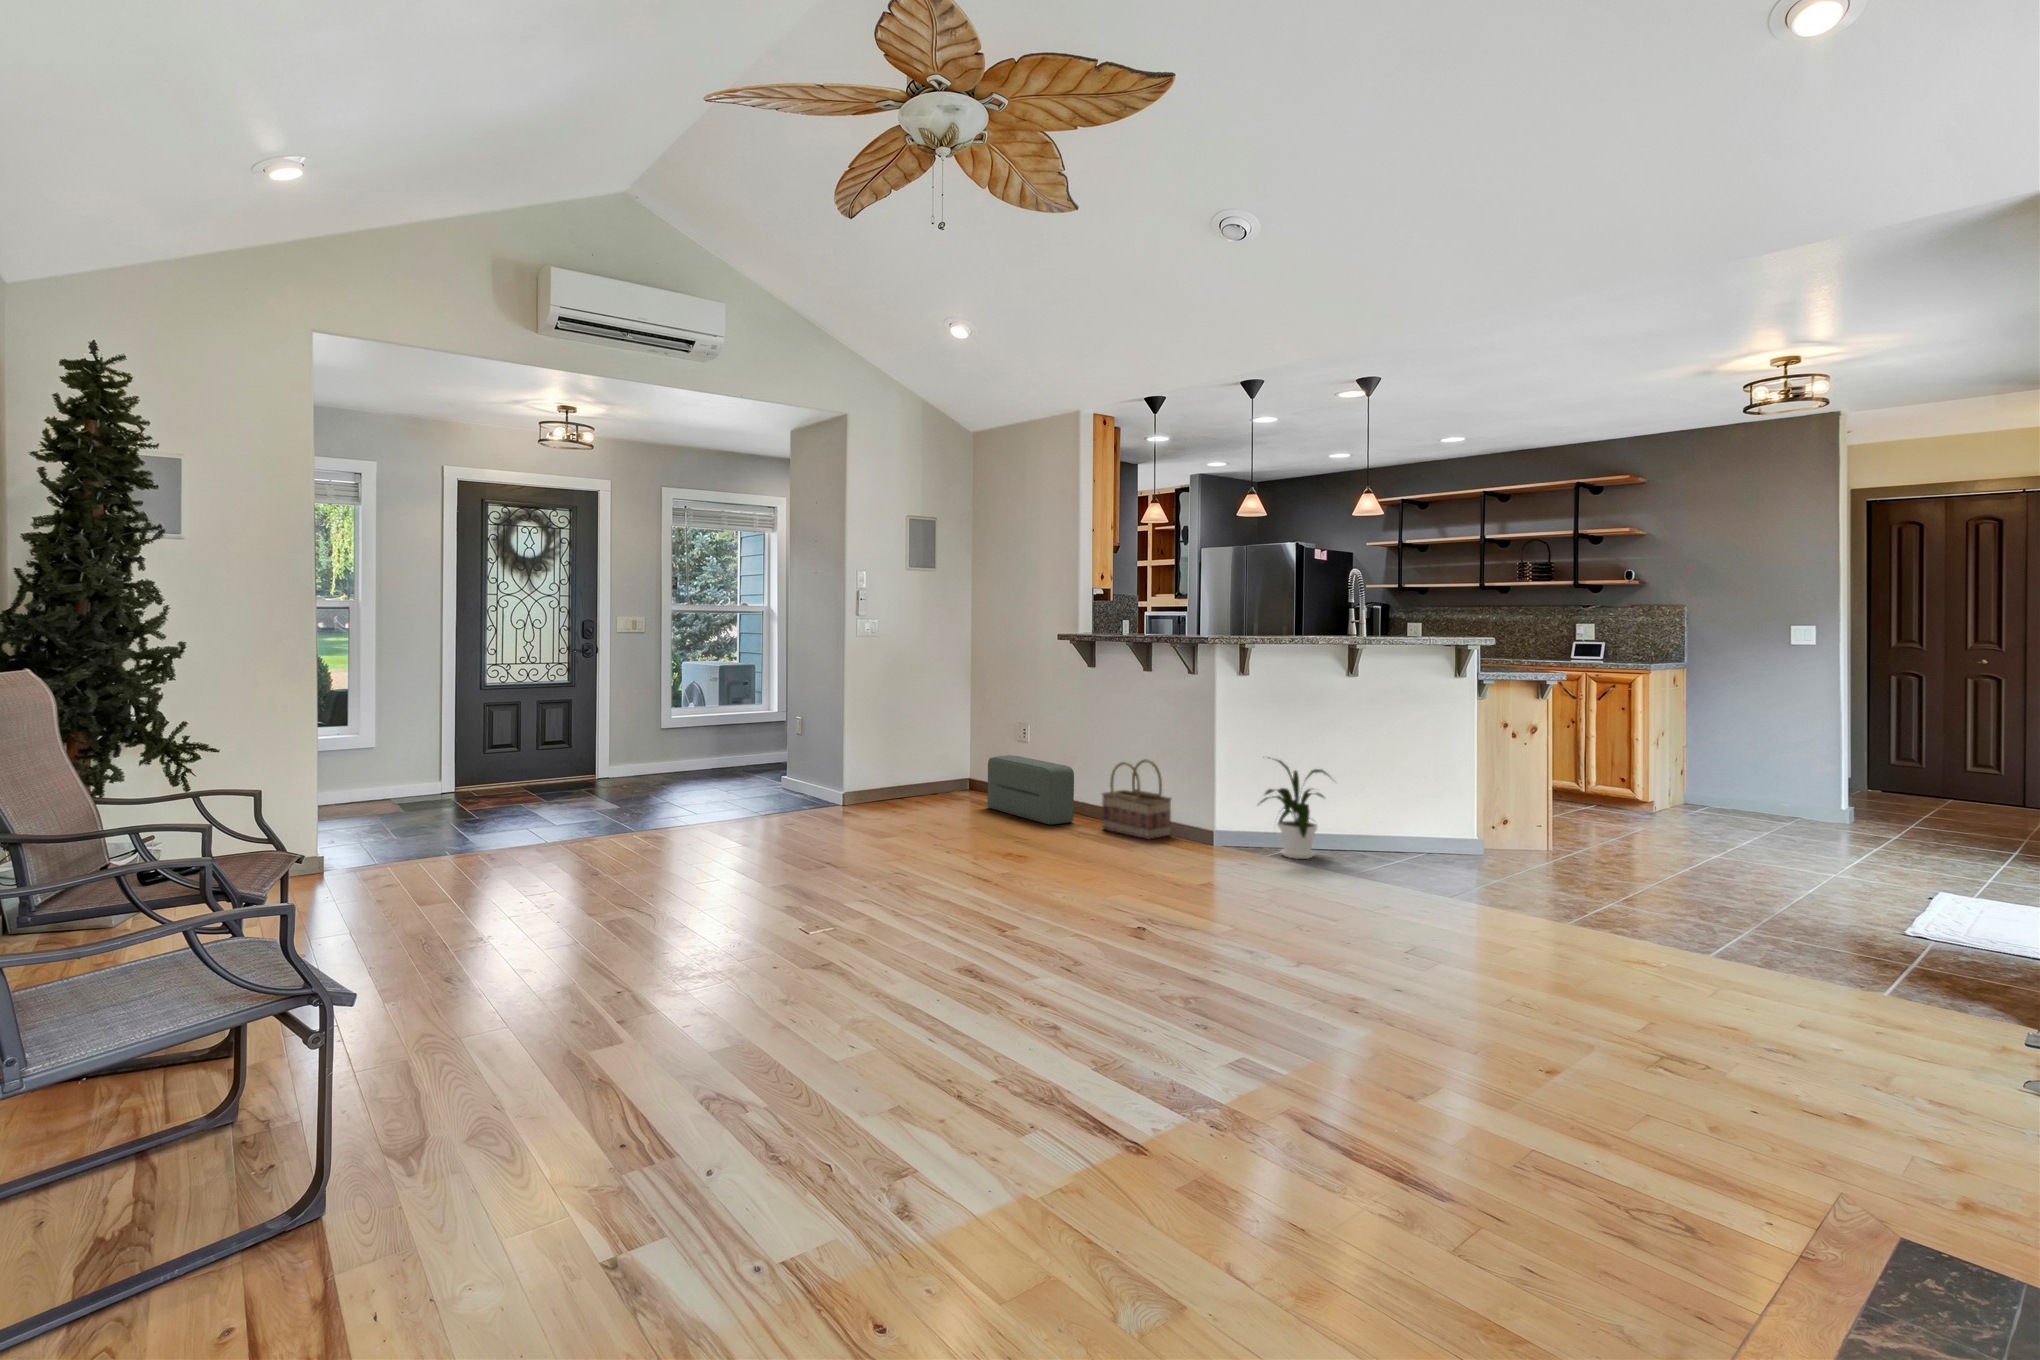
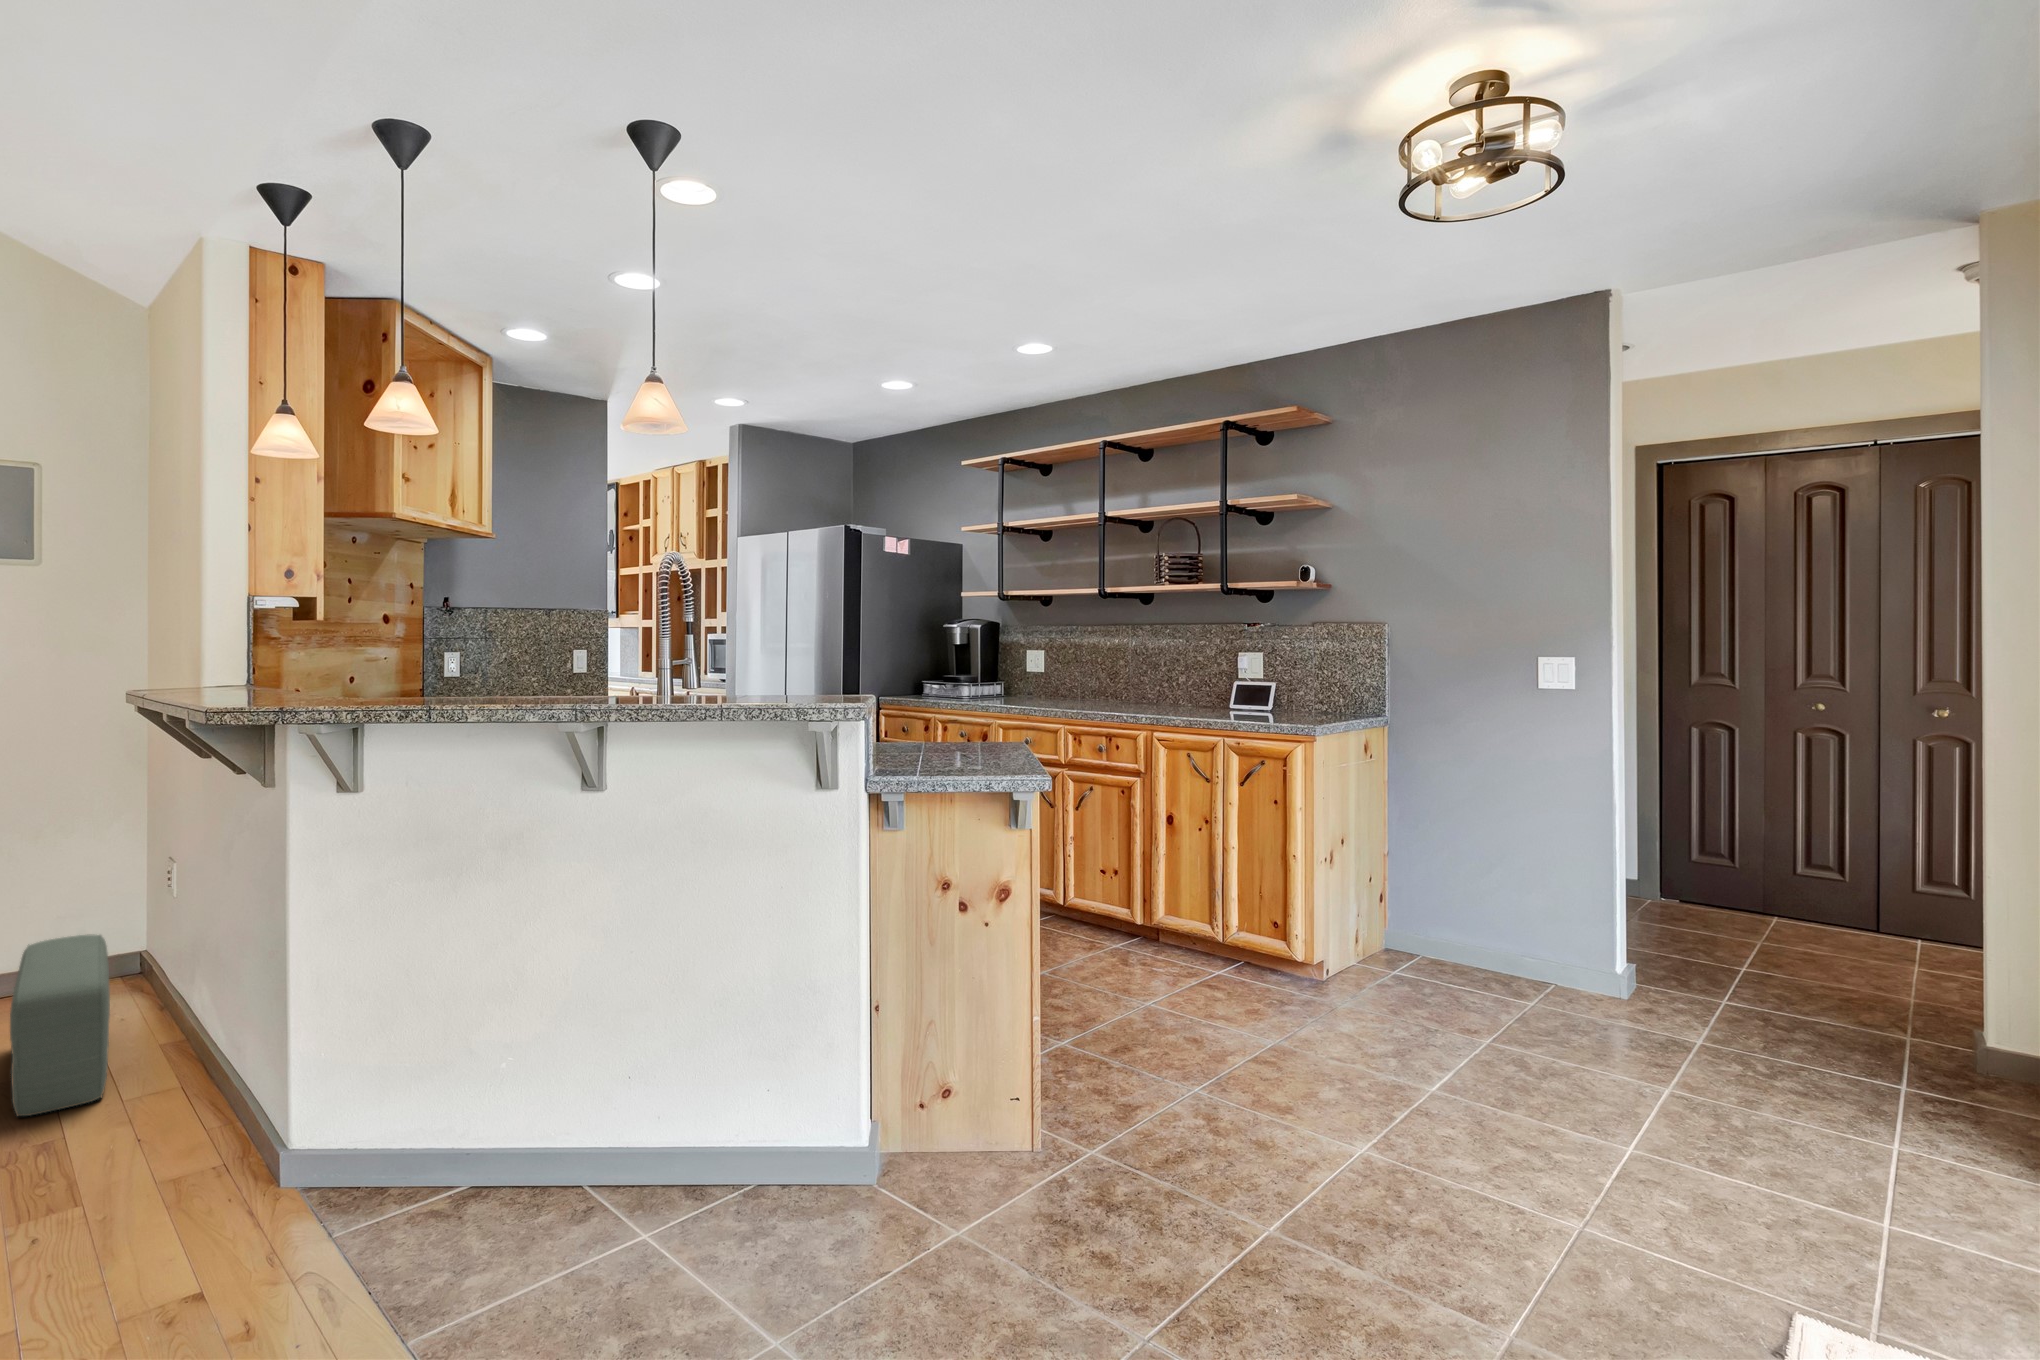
house plant: present [1260,757,1329,859] -> none [208,1009,449,1271]
basket: present [1102,759,1171,840] -> none [104,973,227,1181]

